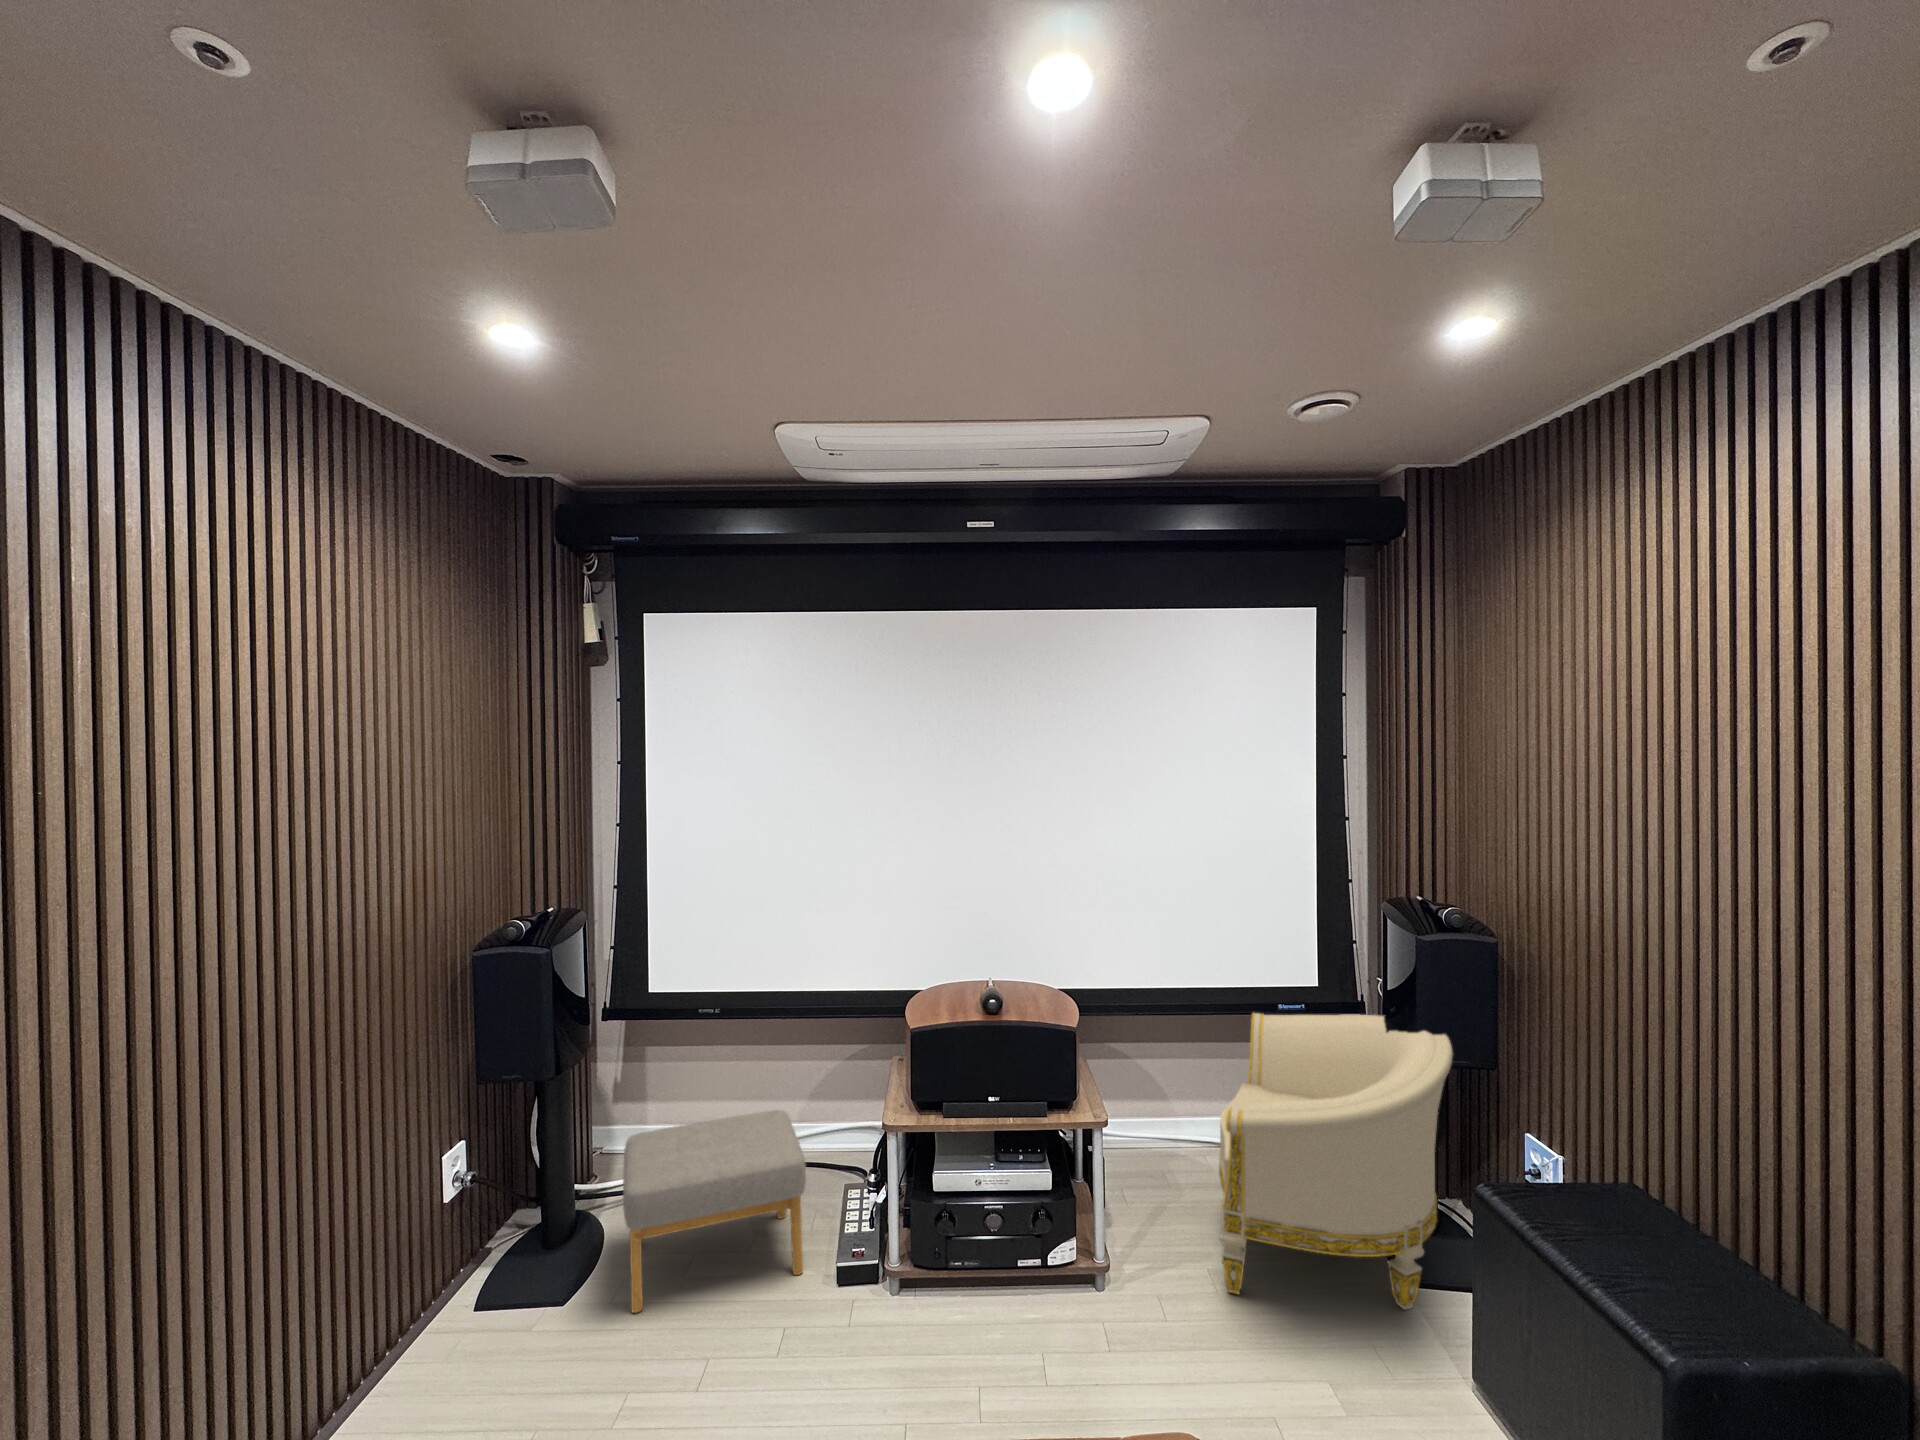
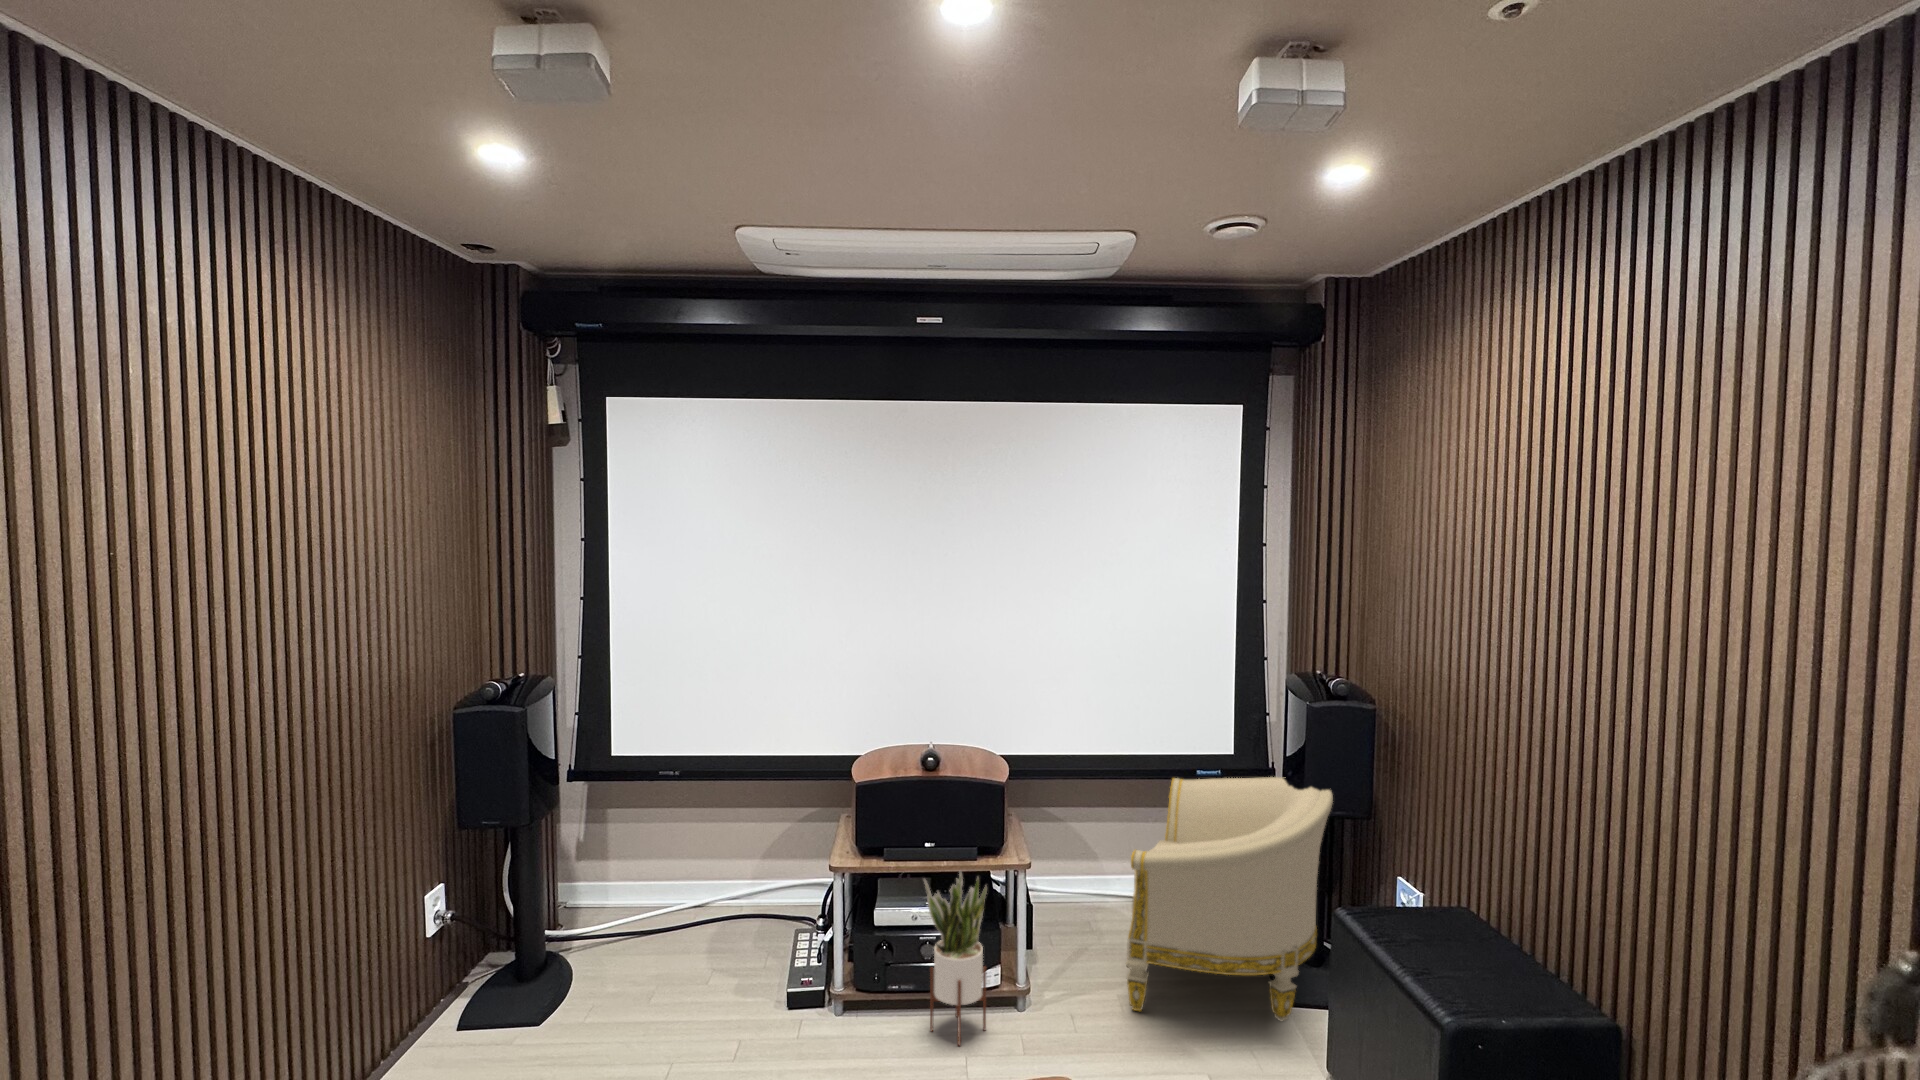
footstool: present [623,1110,806,1313] -> none [593,861,760,1028]
potted plant: none [989,1133,1063,1342] -> present [924,871,987,1046]

